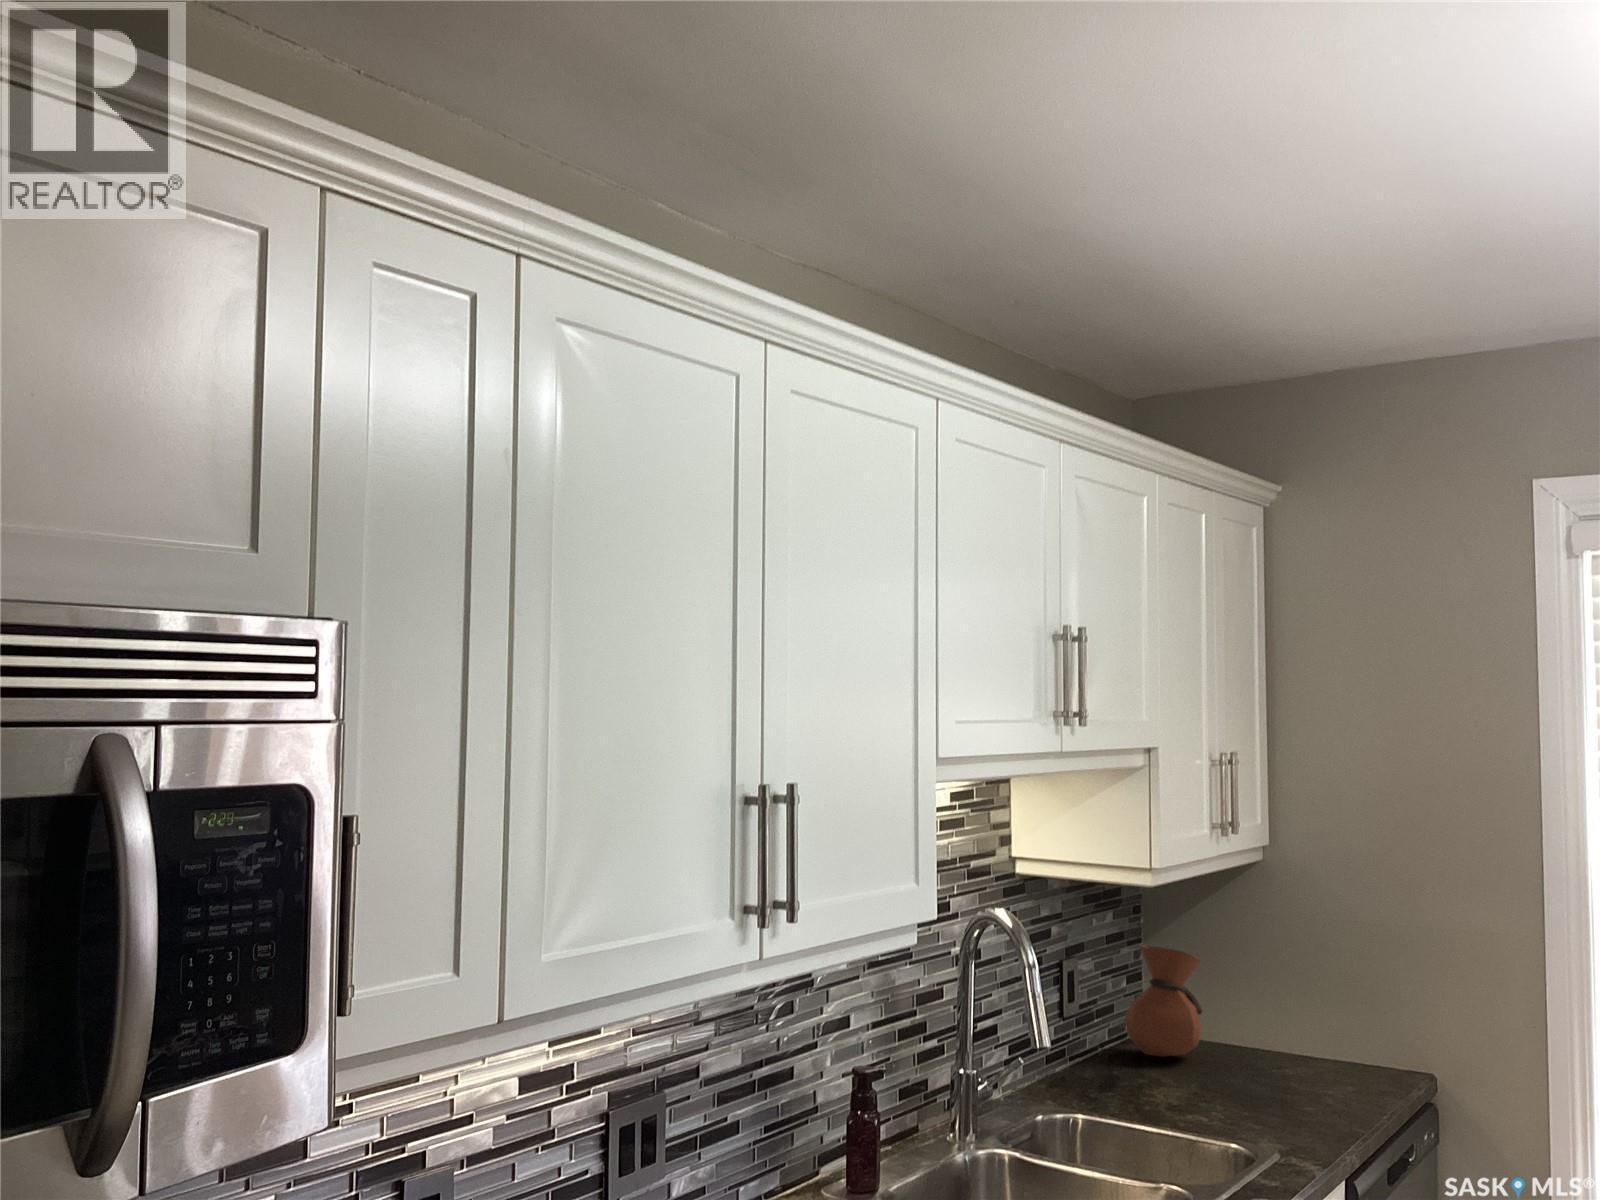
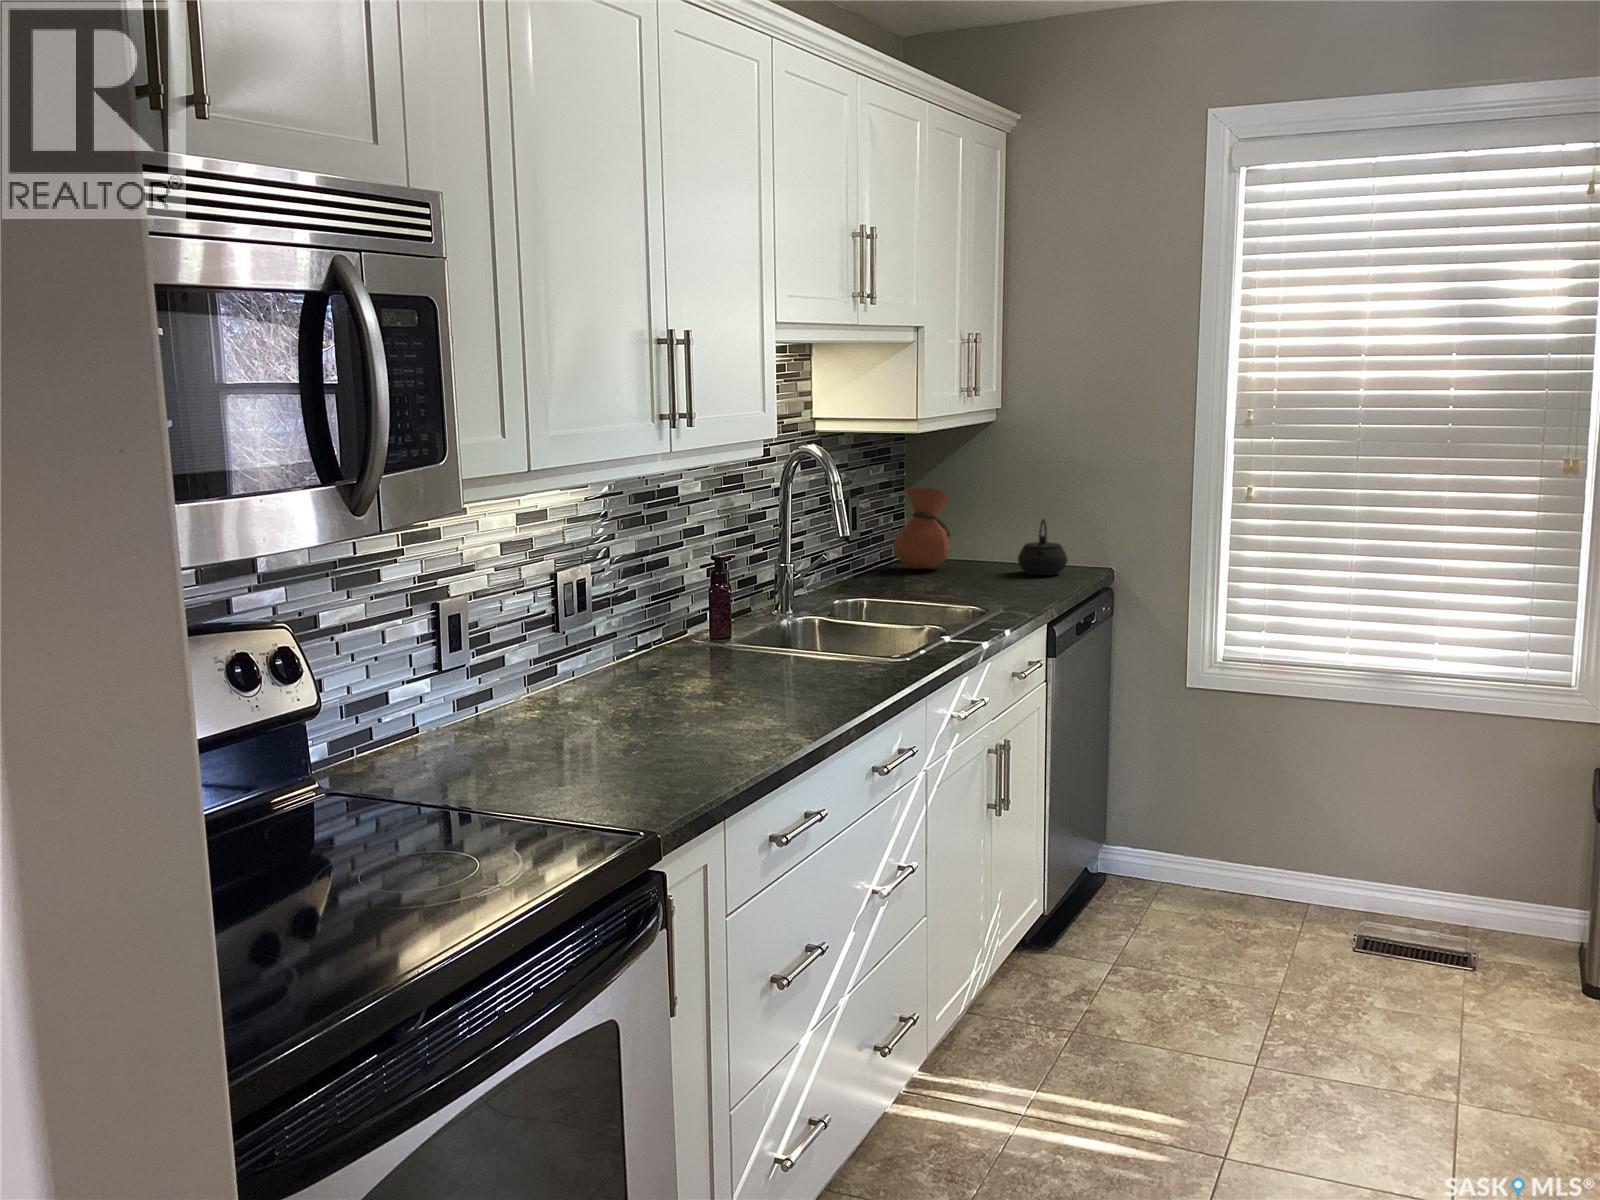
kettle: none [1298,1002,1371,1086] -> present [1018,519,1067,576]

